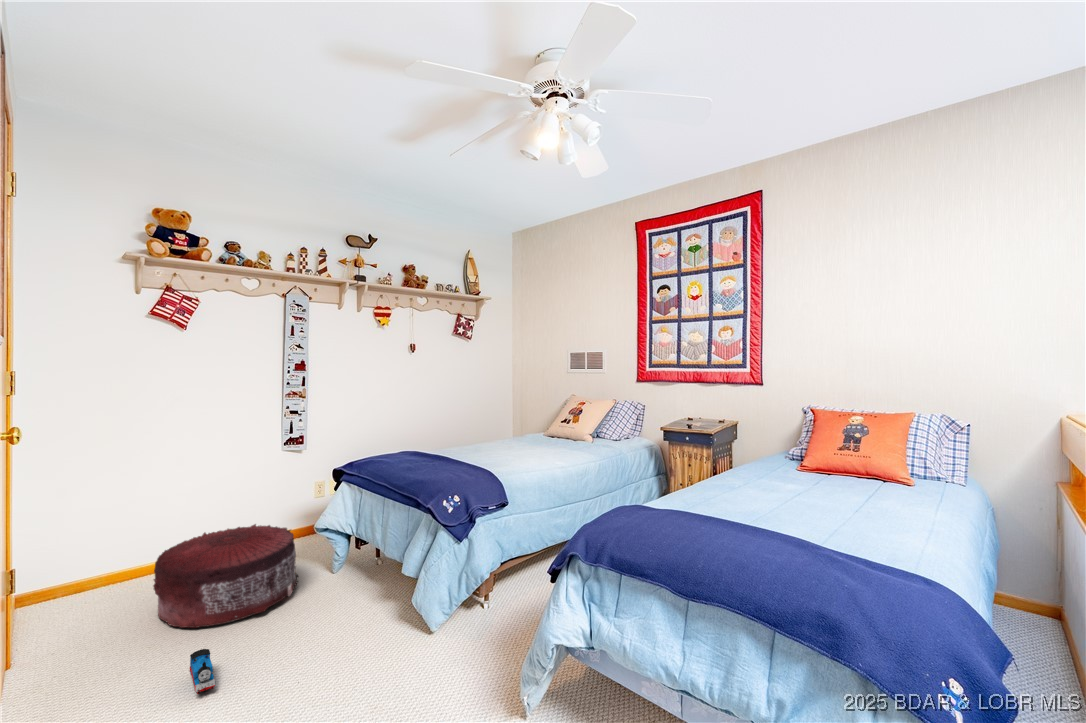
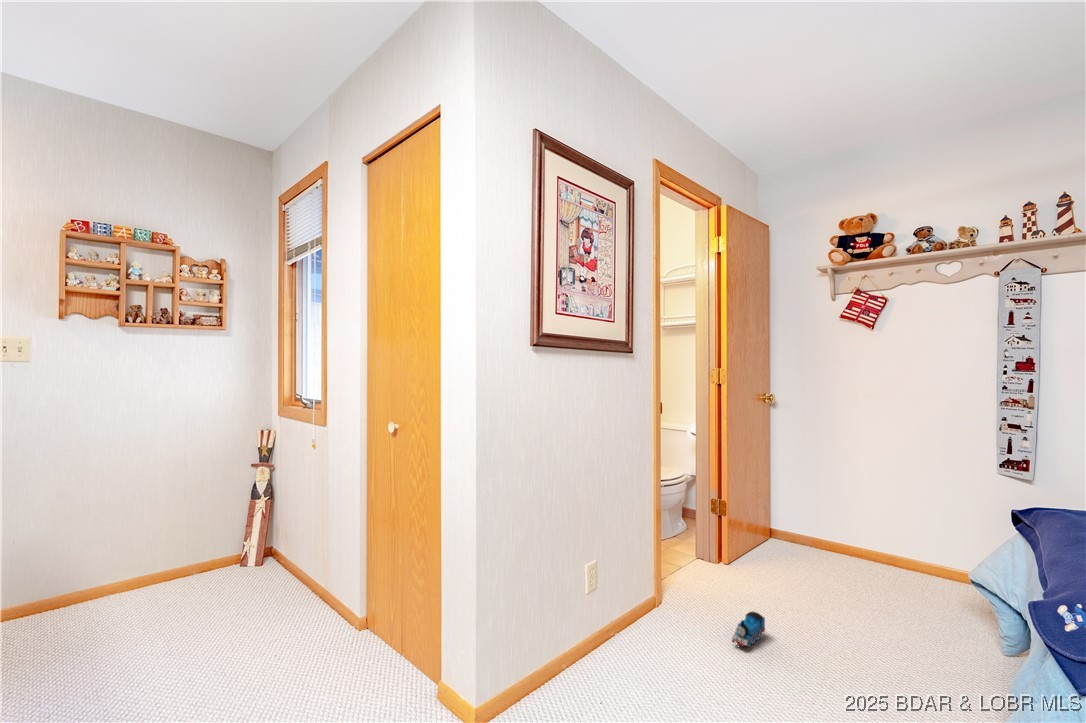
pouf: present [153,524,298,628] -> none [788,529,943,637]

